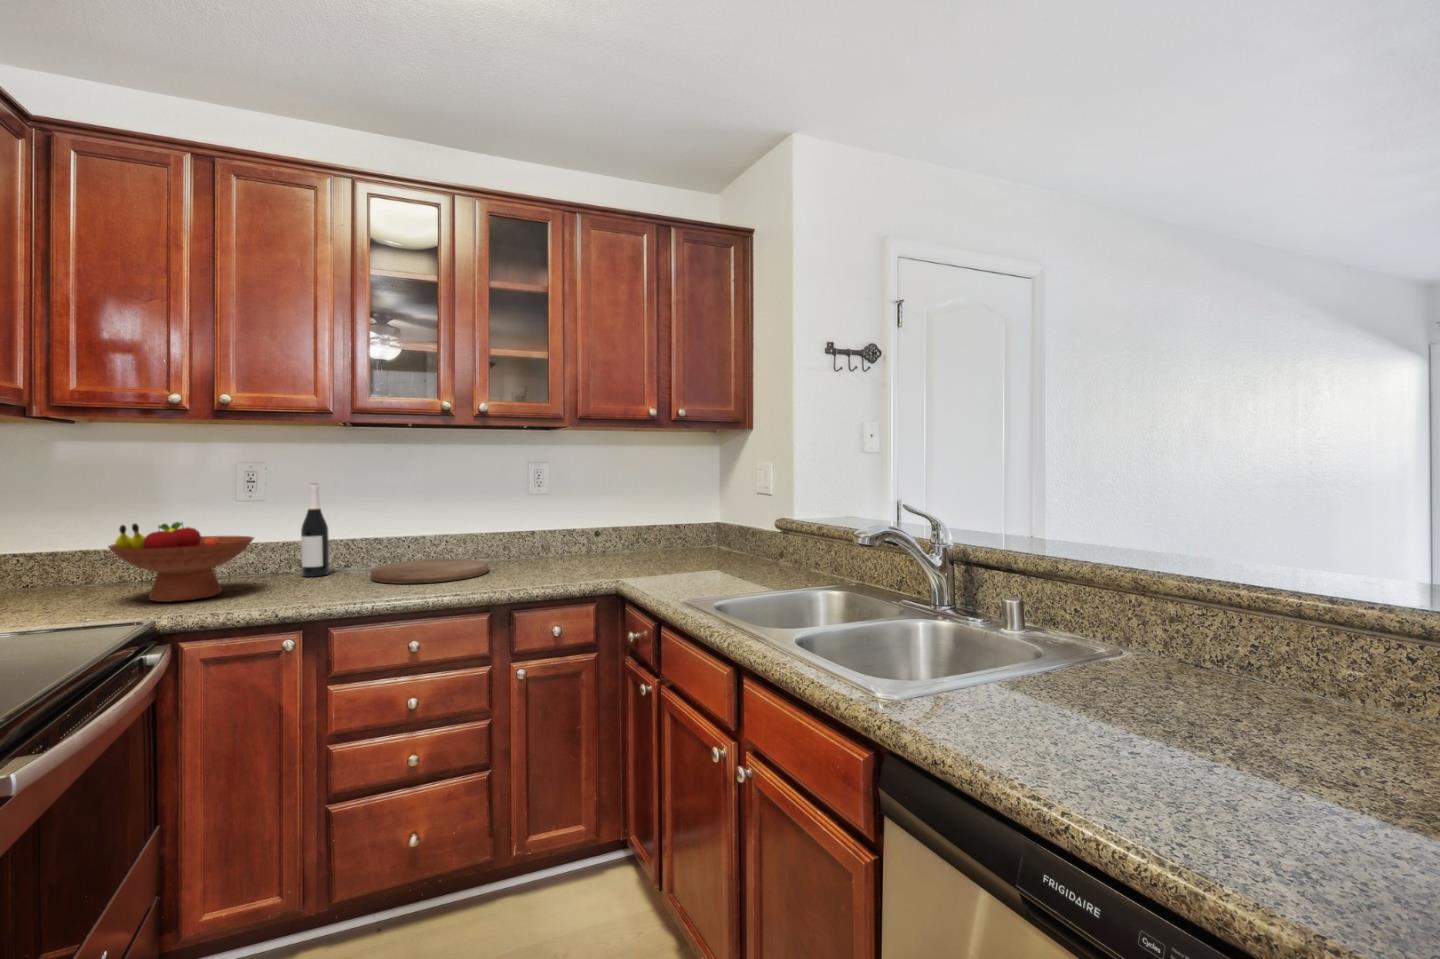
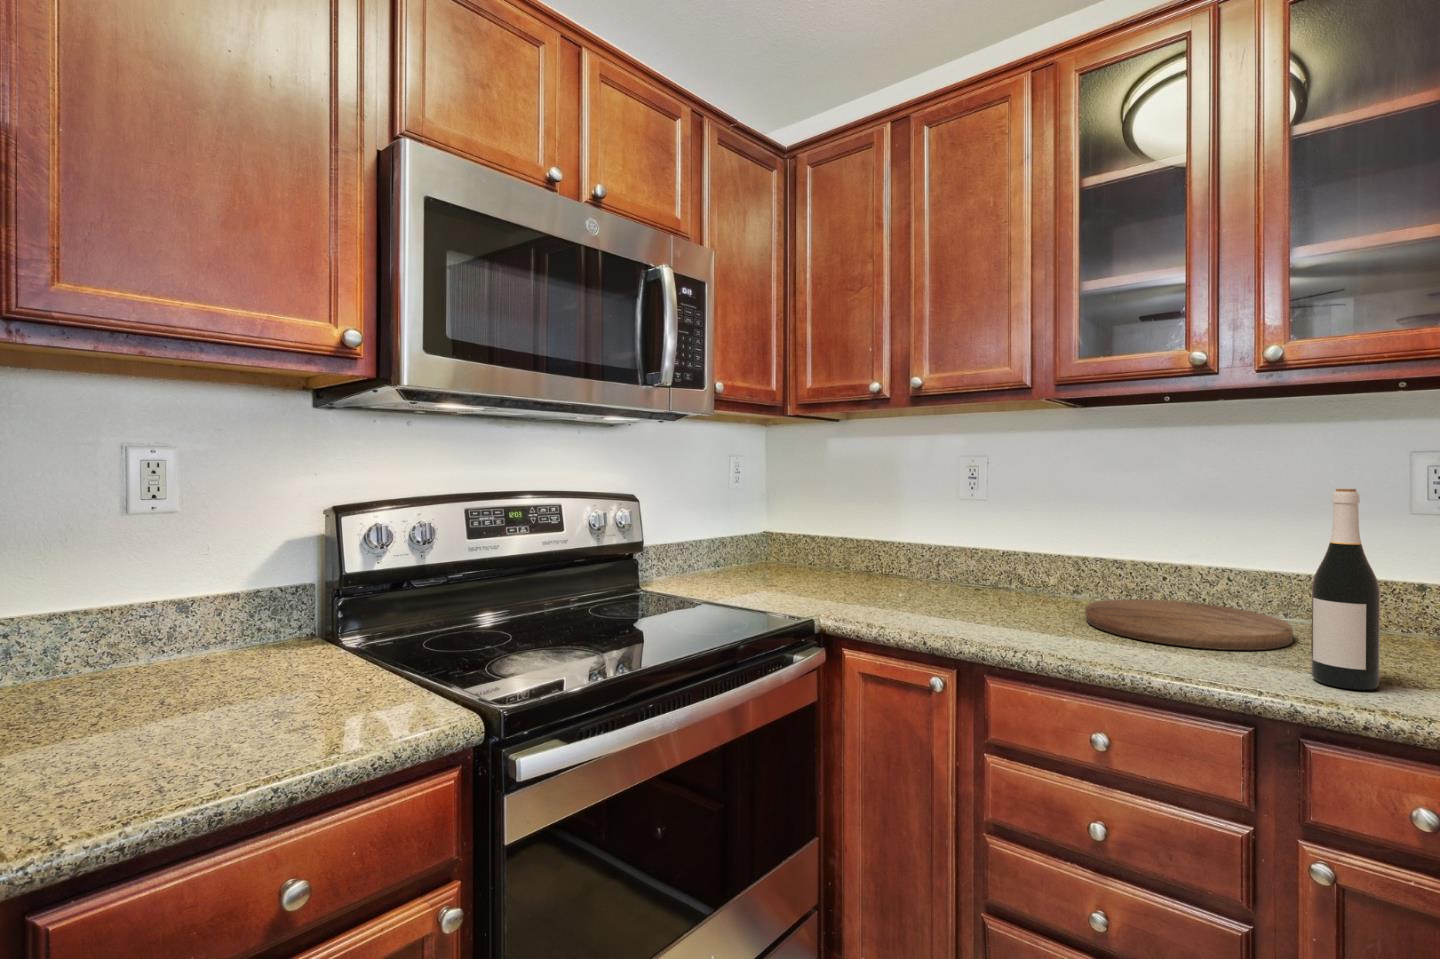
wine bottle: present [301,483,329,577] -> present [1311,489,1380,690]
fruit bowl: present [108,522,254,602] -> none [824,516,951,603]

